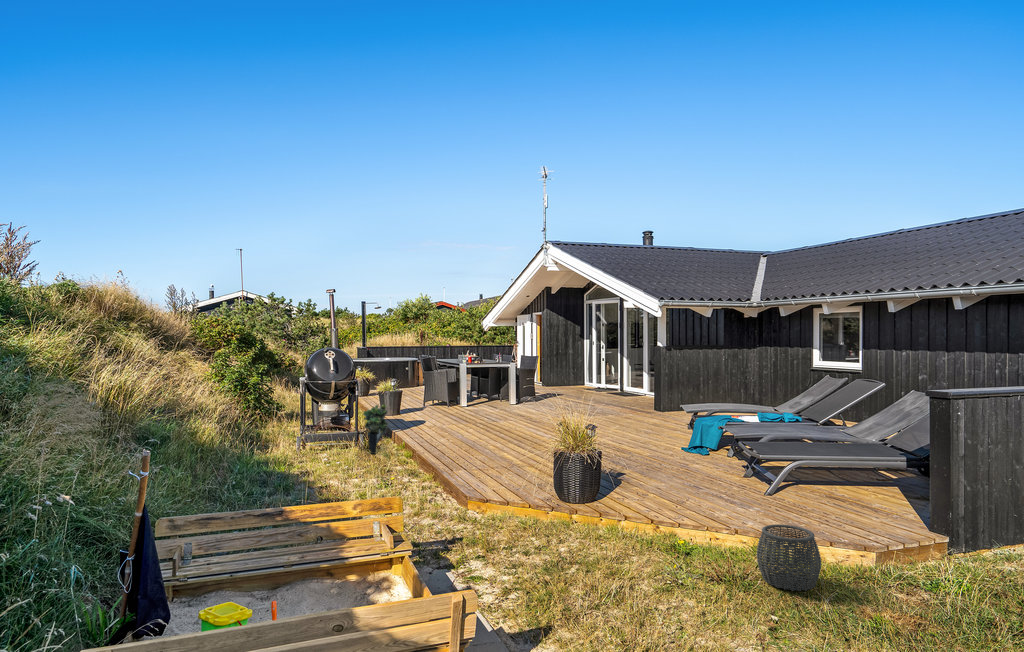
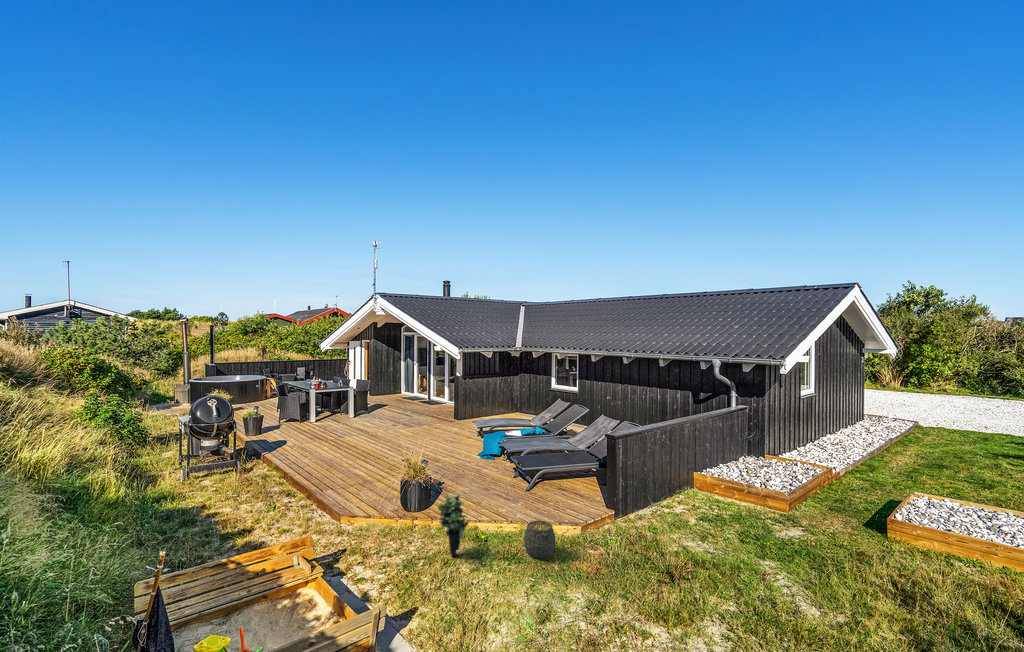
potted plant: present [363,404,388,454] -> present [437,494,469,556]

